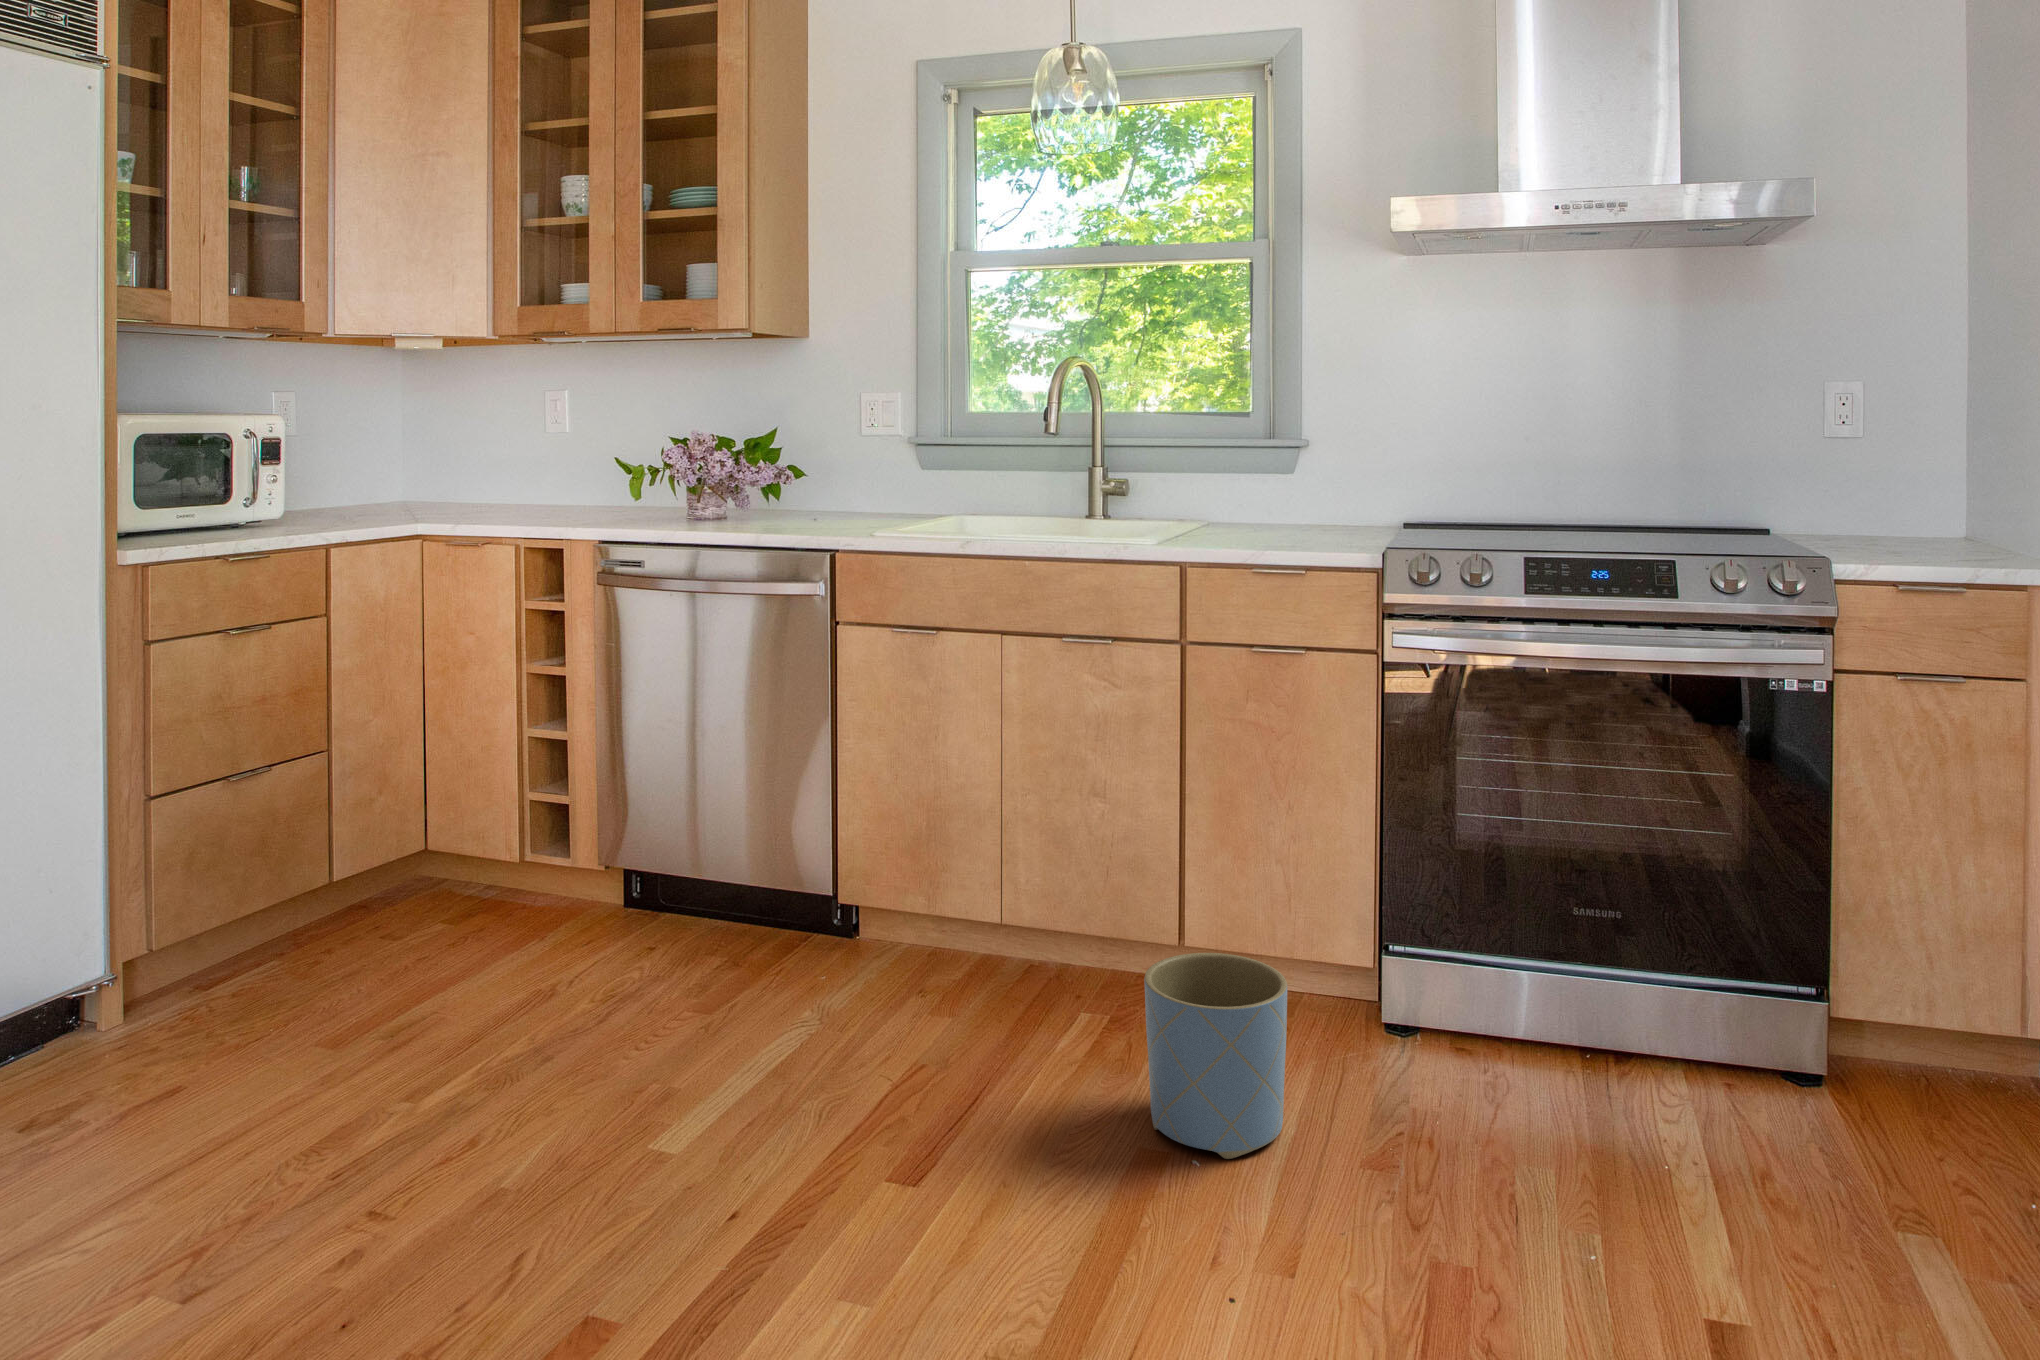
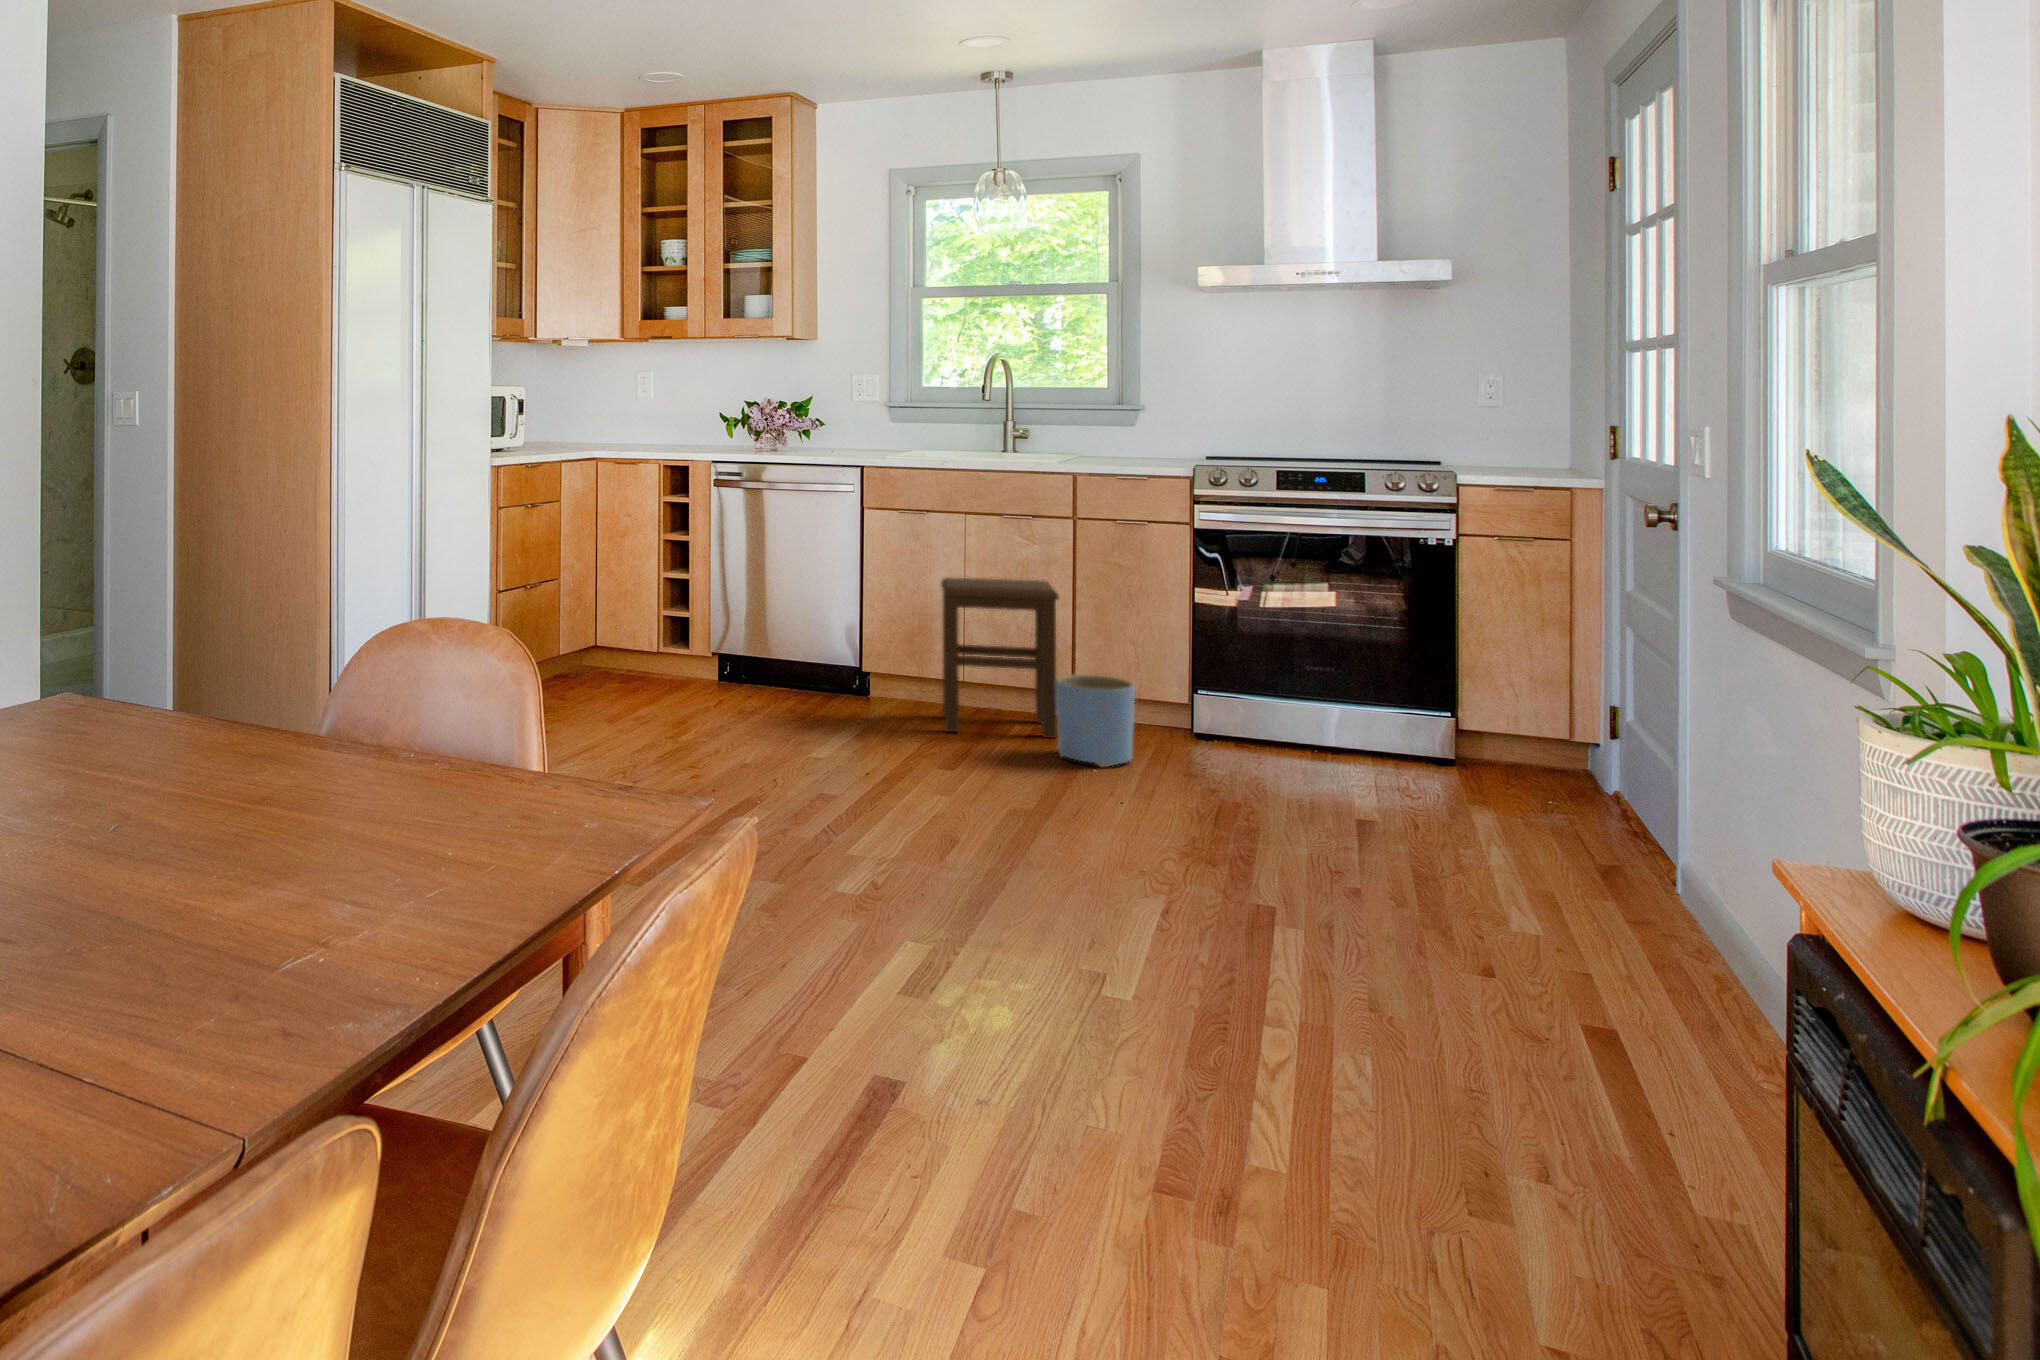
stool: none [955,753,1158,1056] -> present [941,577,1059,738]

